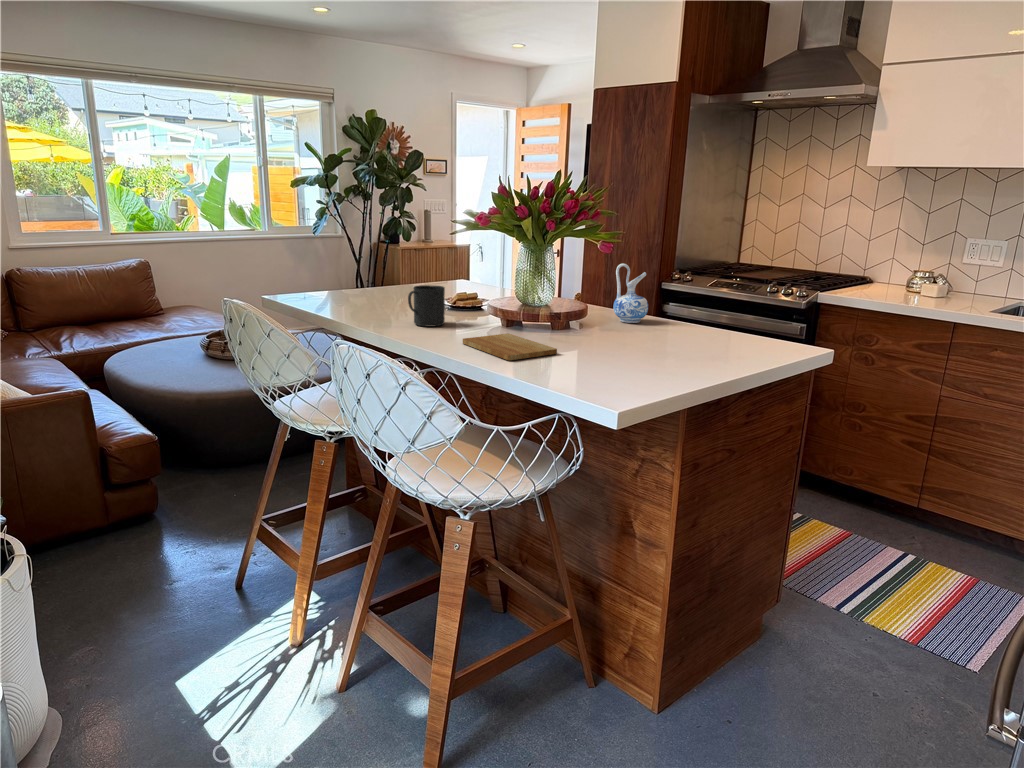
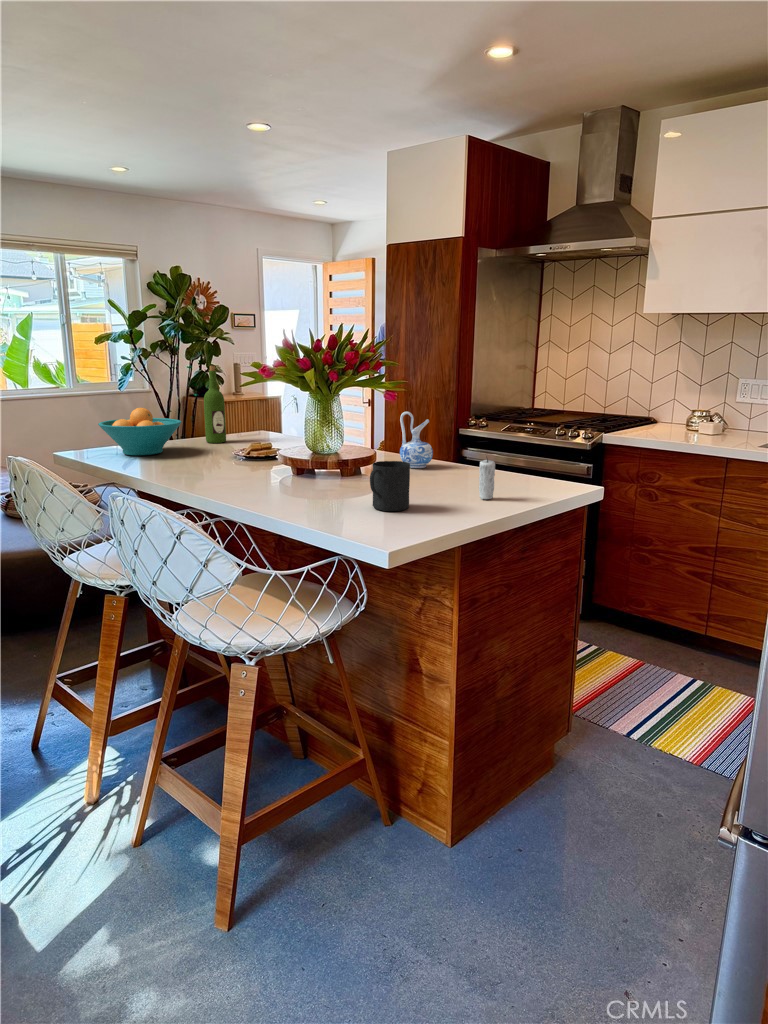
wine bottle: none [409,211,429,290] -> present [204,366,226,443]
fruit bowl: none [307,252,389,300] -> present [98,408,181,455]
mug: present [408,285,445,326] -> present [370,461,410,511]
candle: none [706,310,726,359] -> present [479,459,495,499]
cutting board: present [463,334,557,360] -> none [247,482,337,507]

